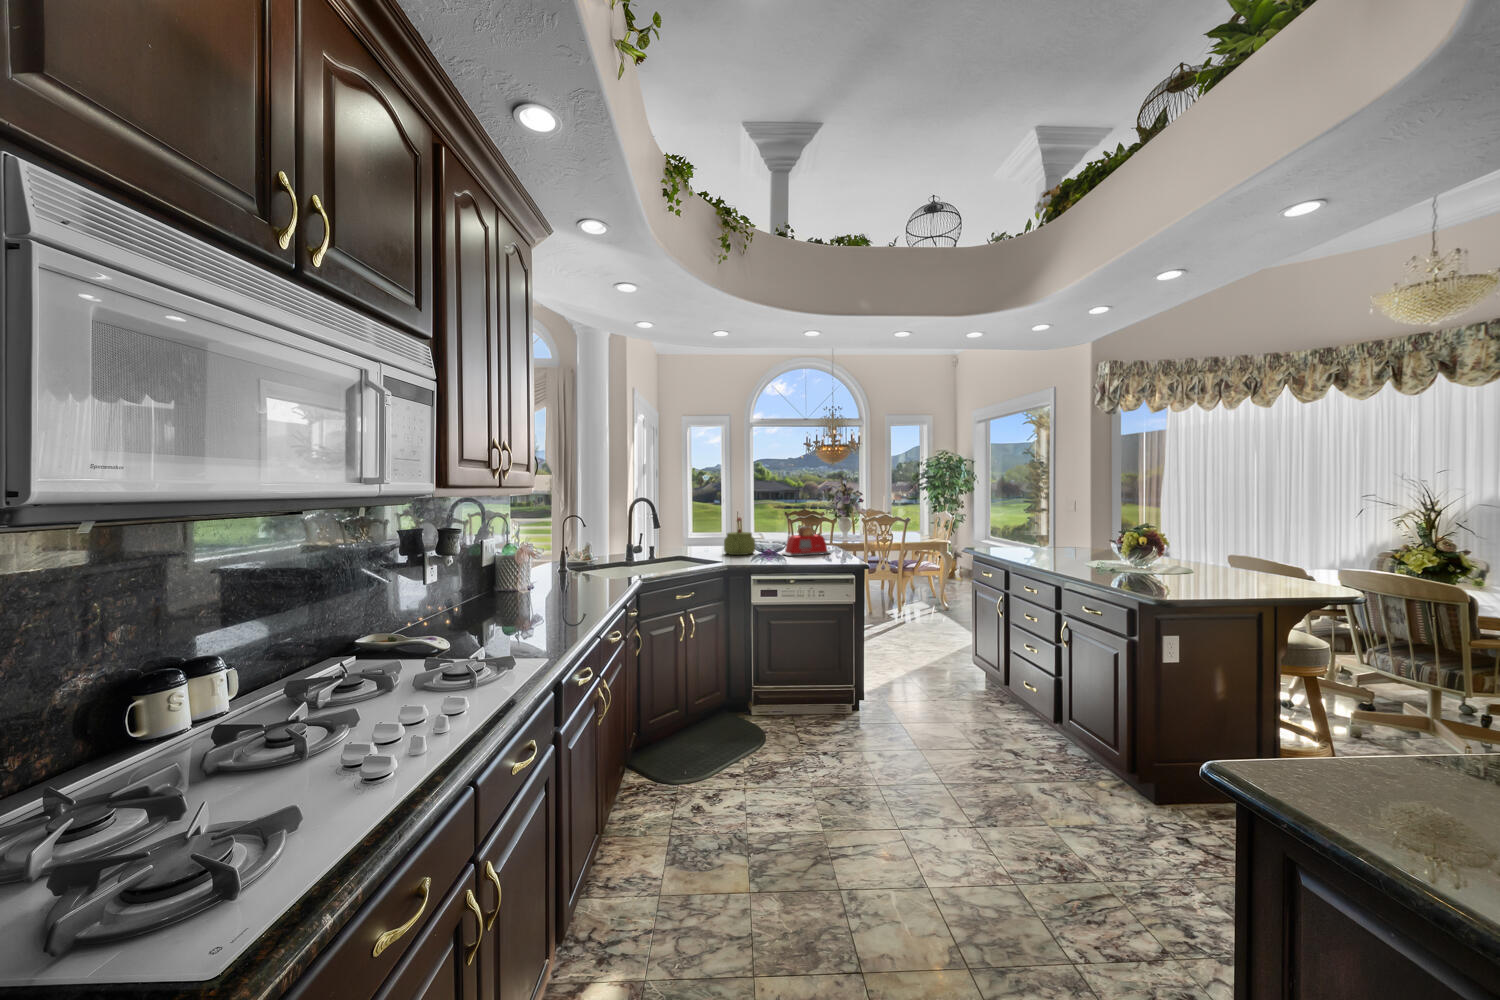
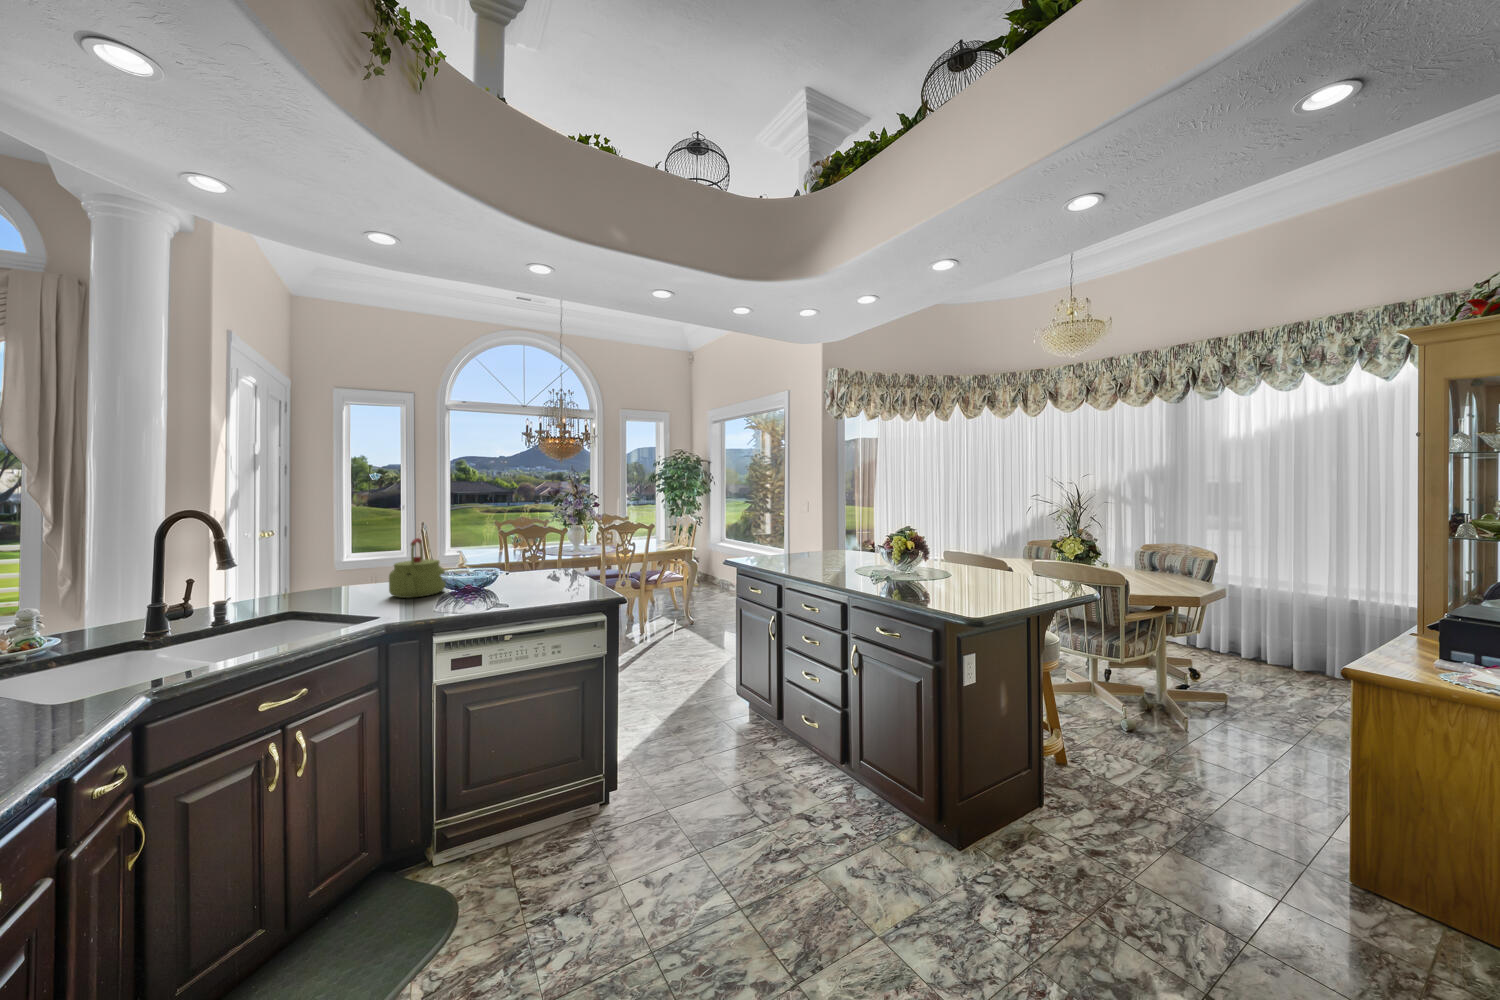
toaster: present [782,526,830,556] -> none [489,547,565,593]

